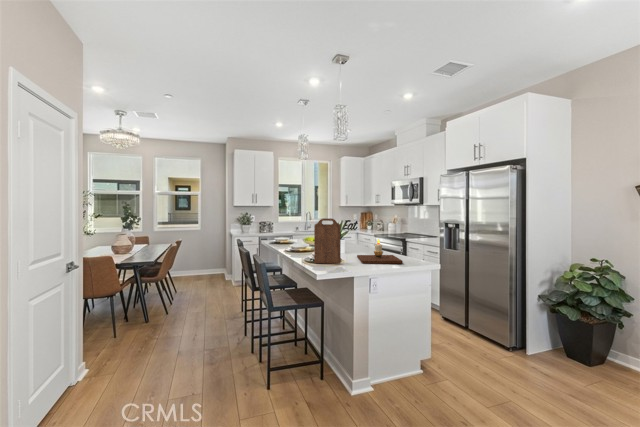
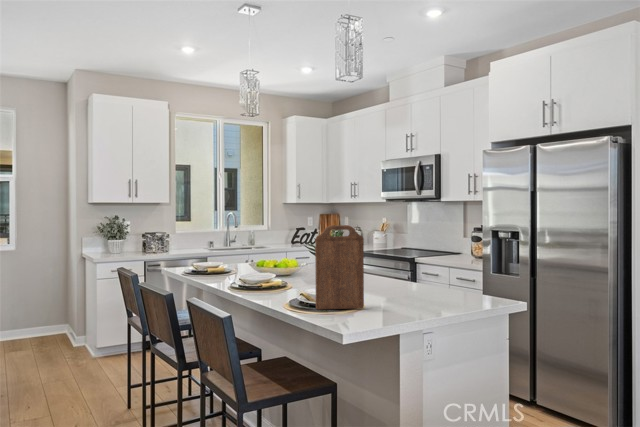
candle: present [357,239,403,264] -> none [376,261,467,306]

